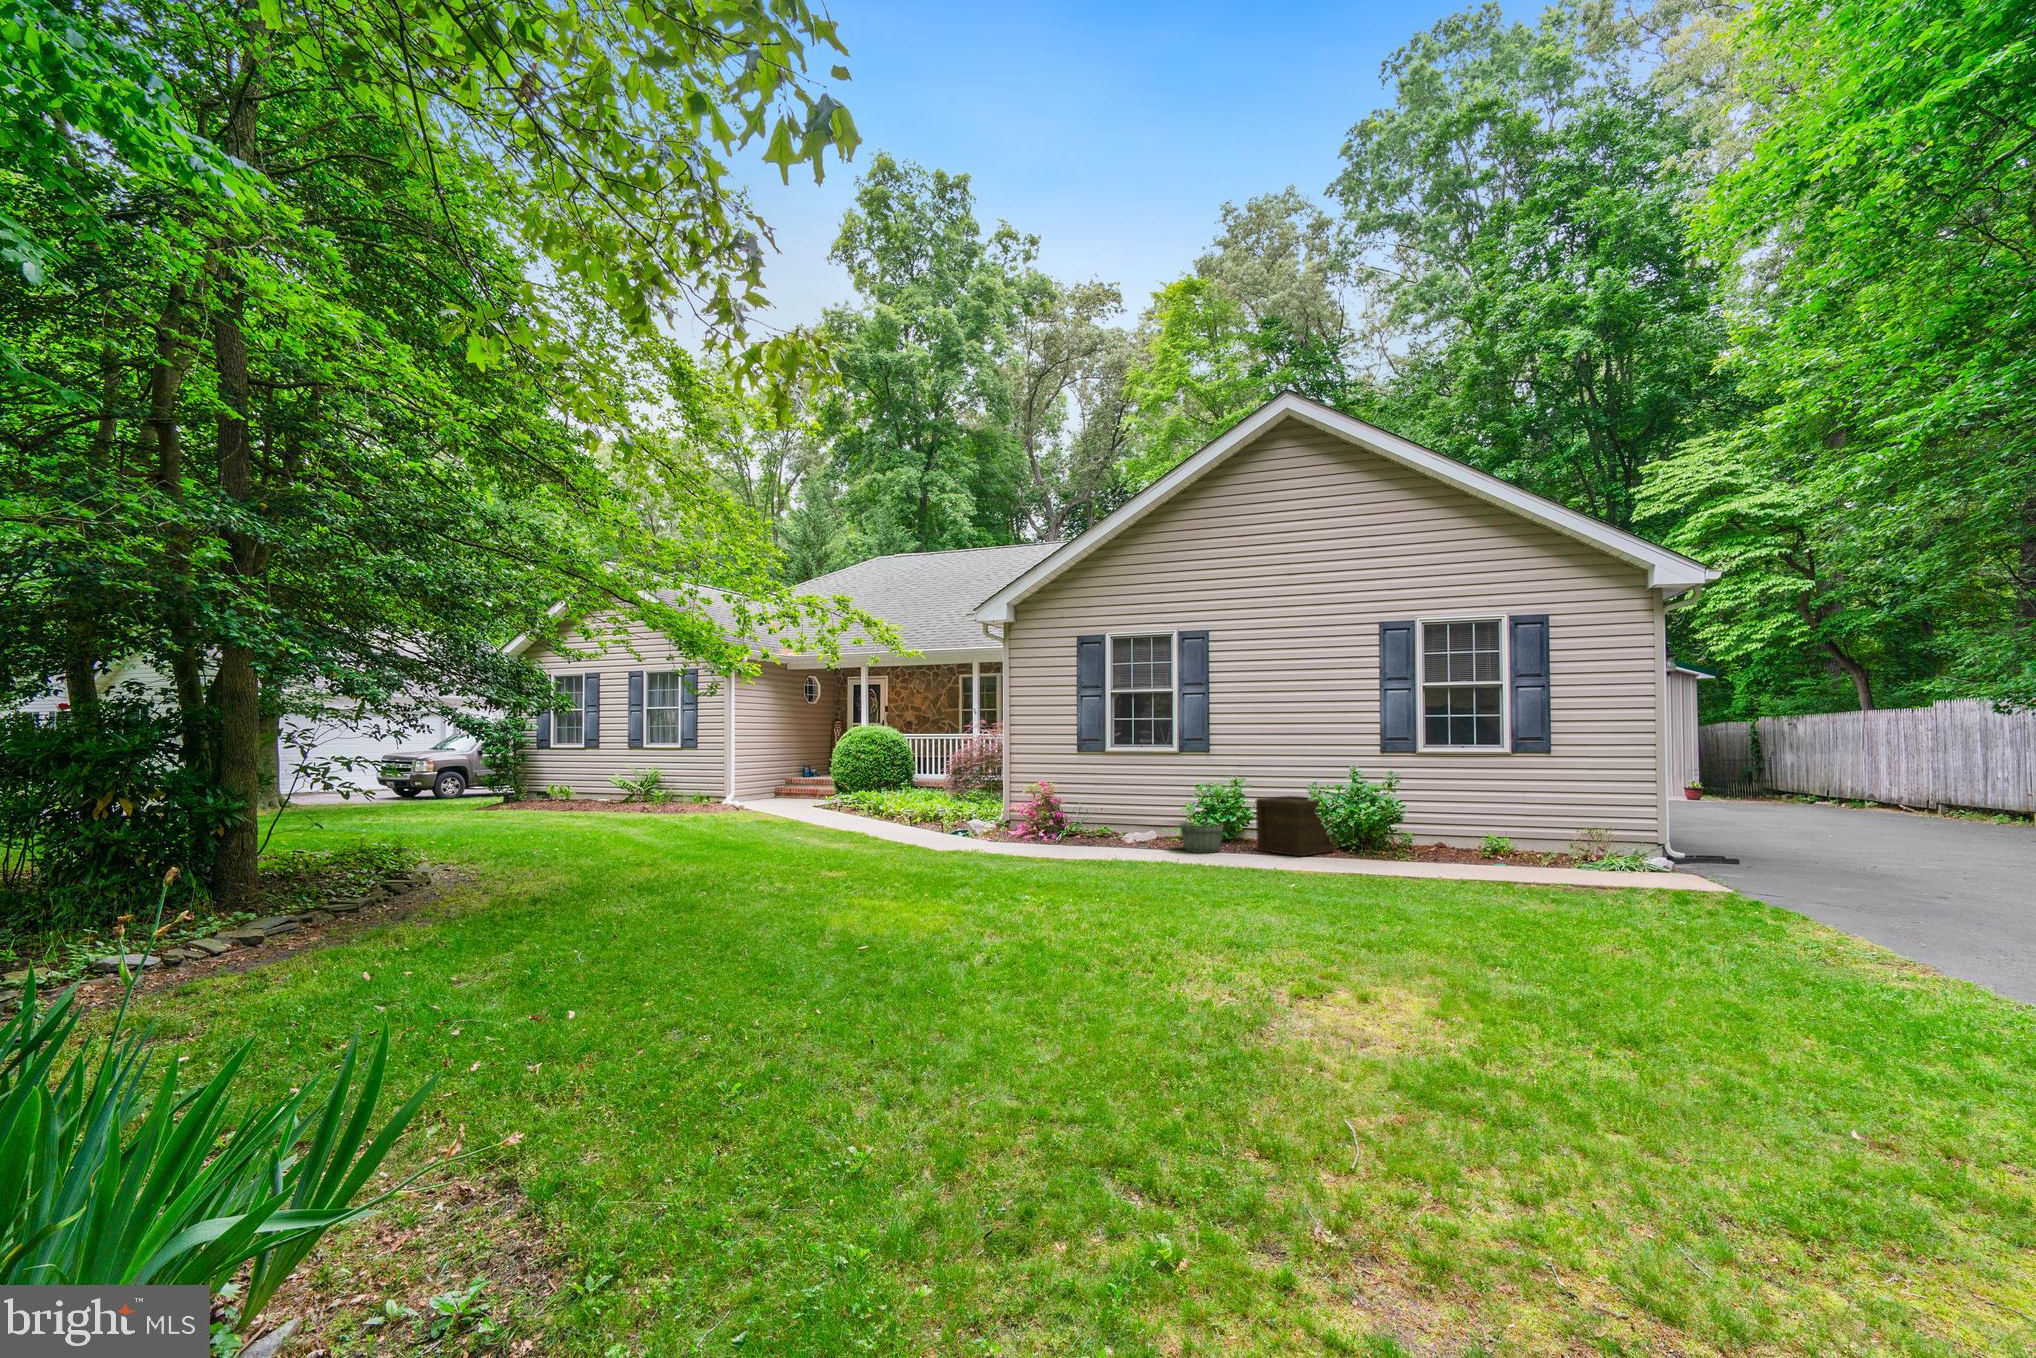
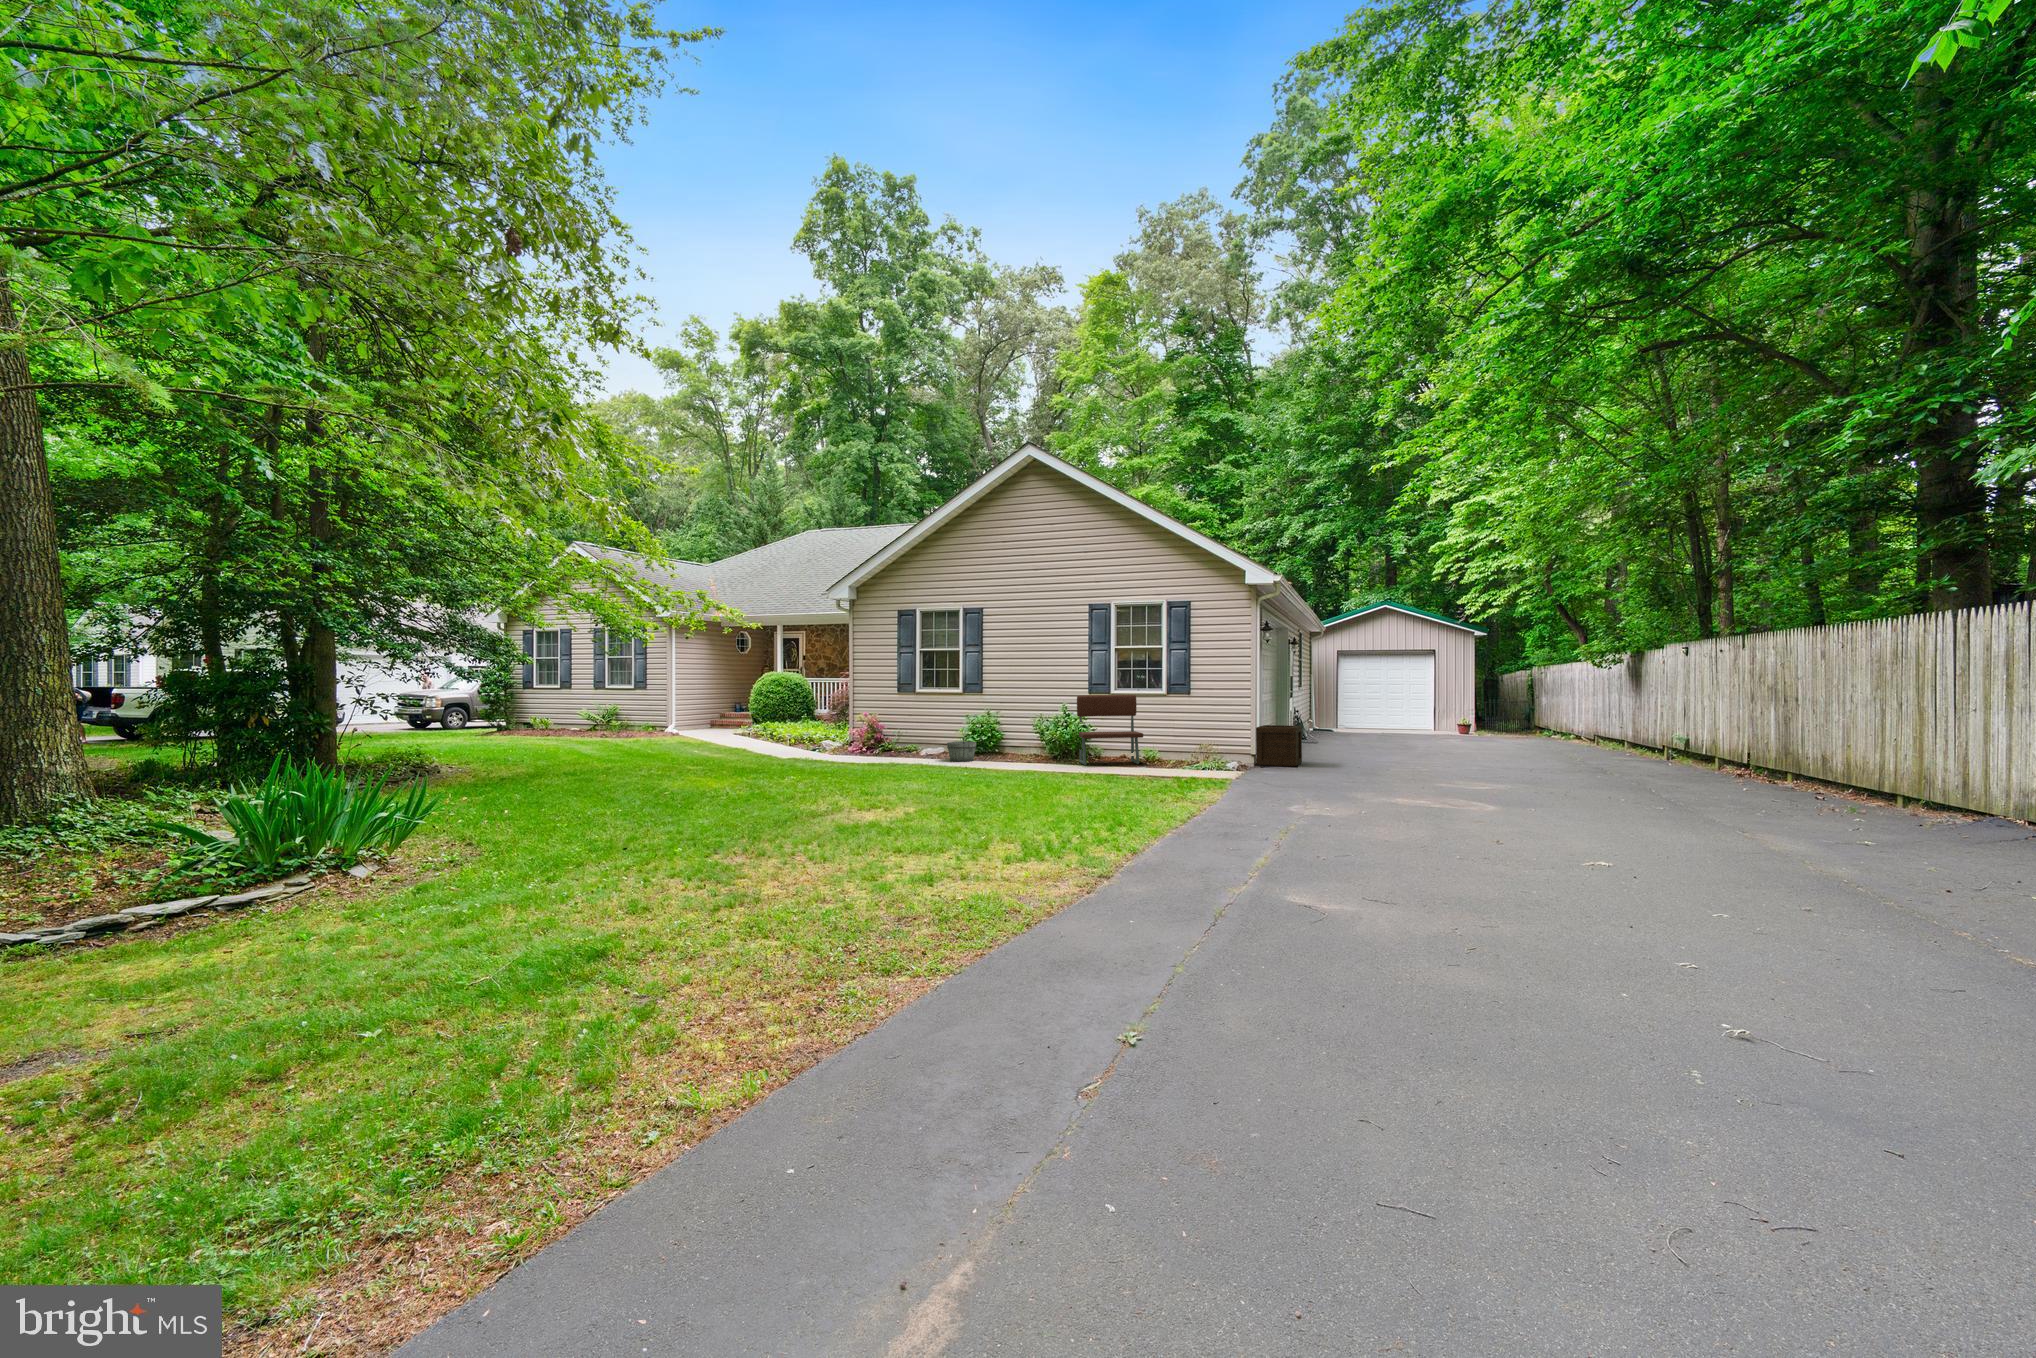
bench: none [1378,753,1496,859] -> present [1077,695,1143,765]
wooden crate: present [1255,796,1335,857] -> present [1256,725,1302,767]

